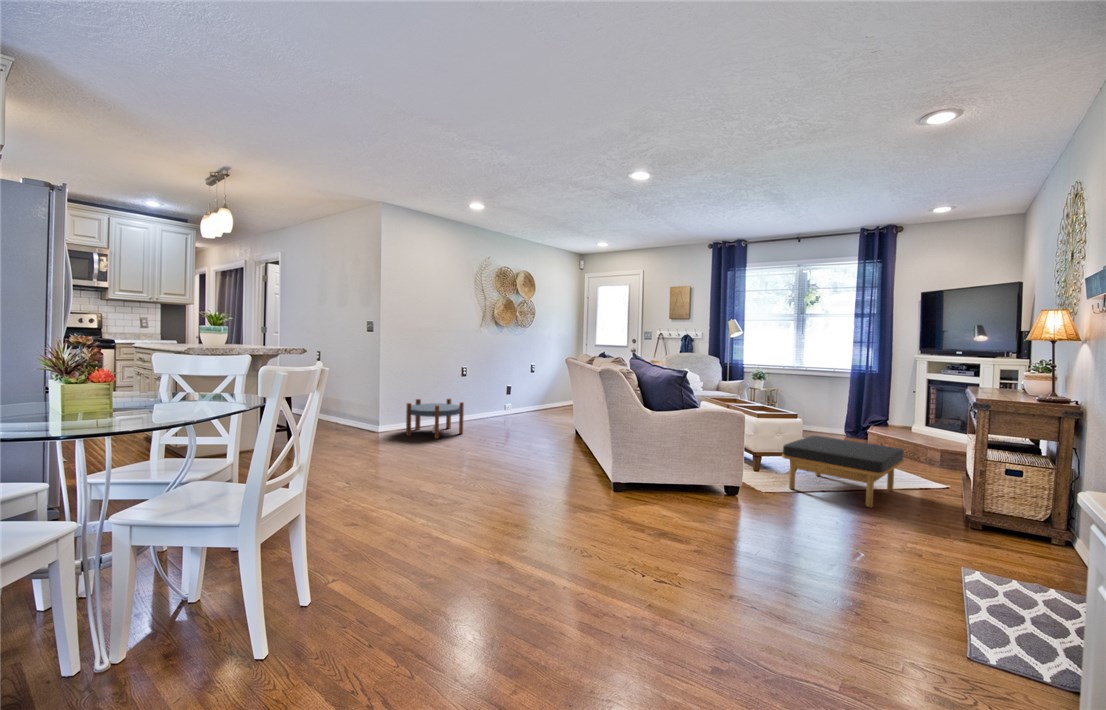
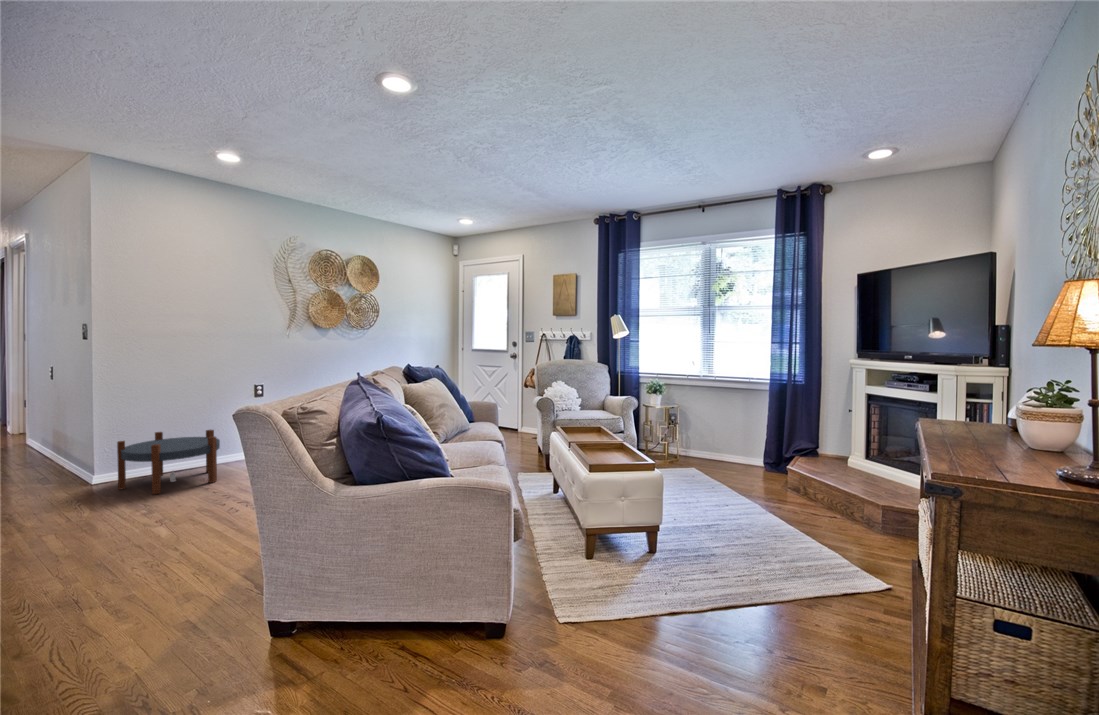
ottoman: present [782,436,904,508] -> none [604,495,810,661]

